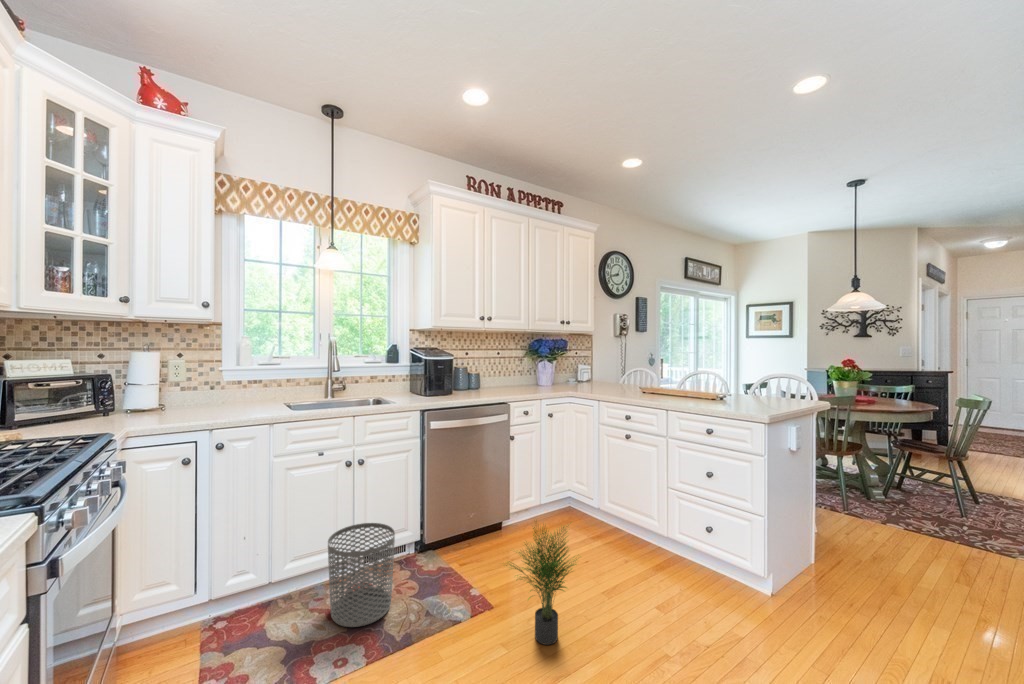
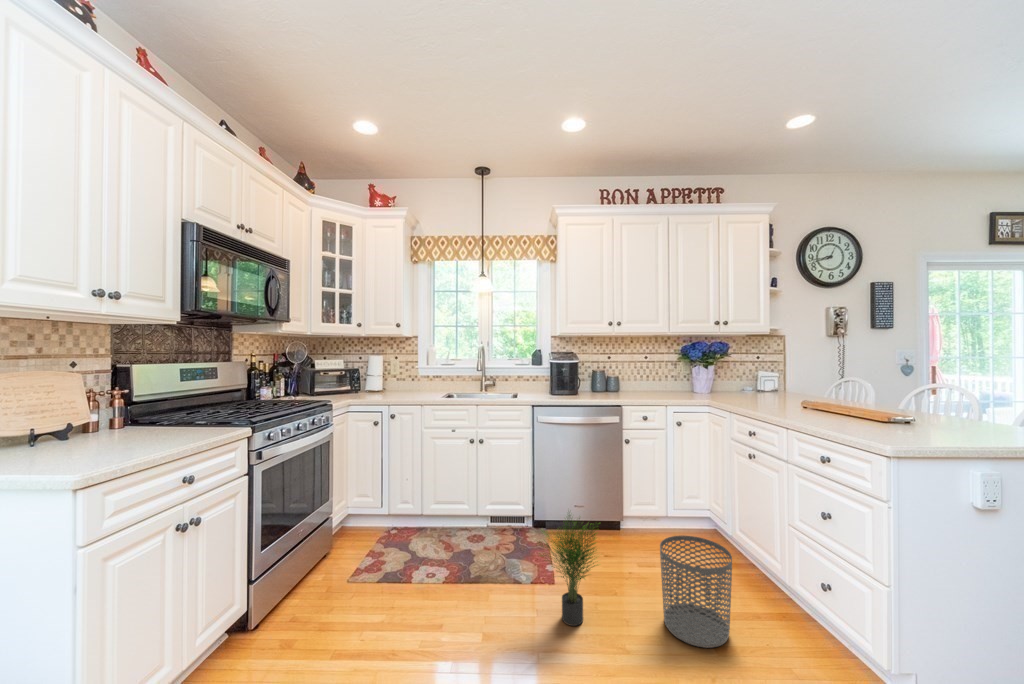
waste bin: present [328,523,395,627] -> present [660,535,732,648]

